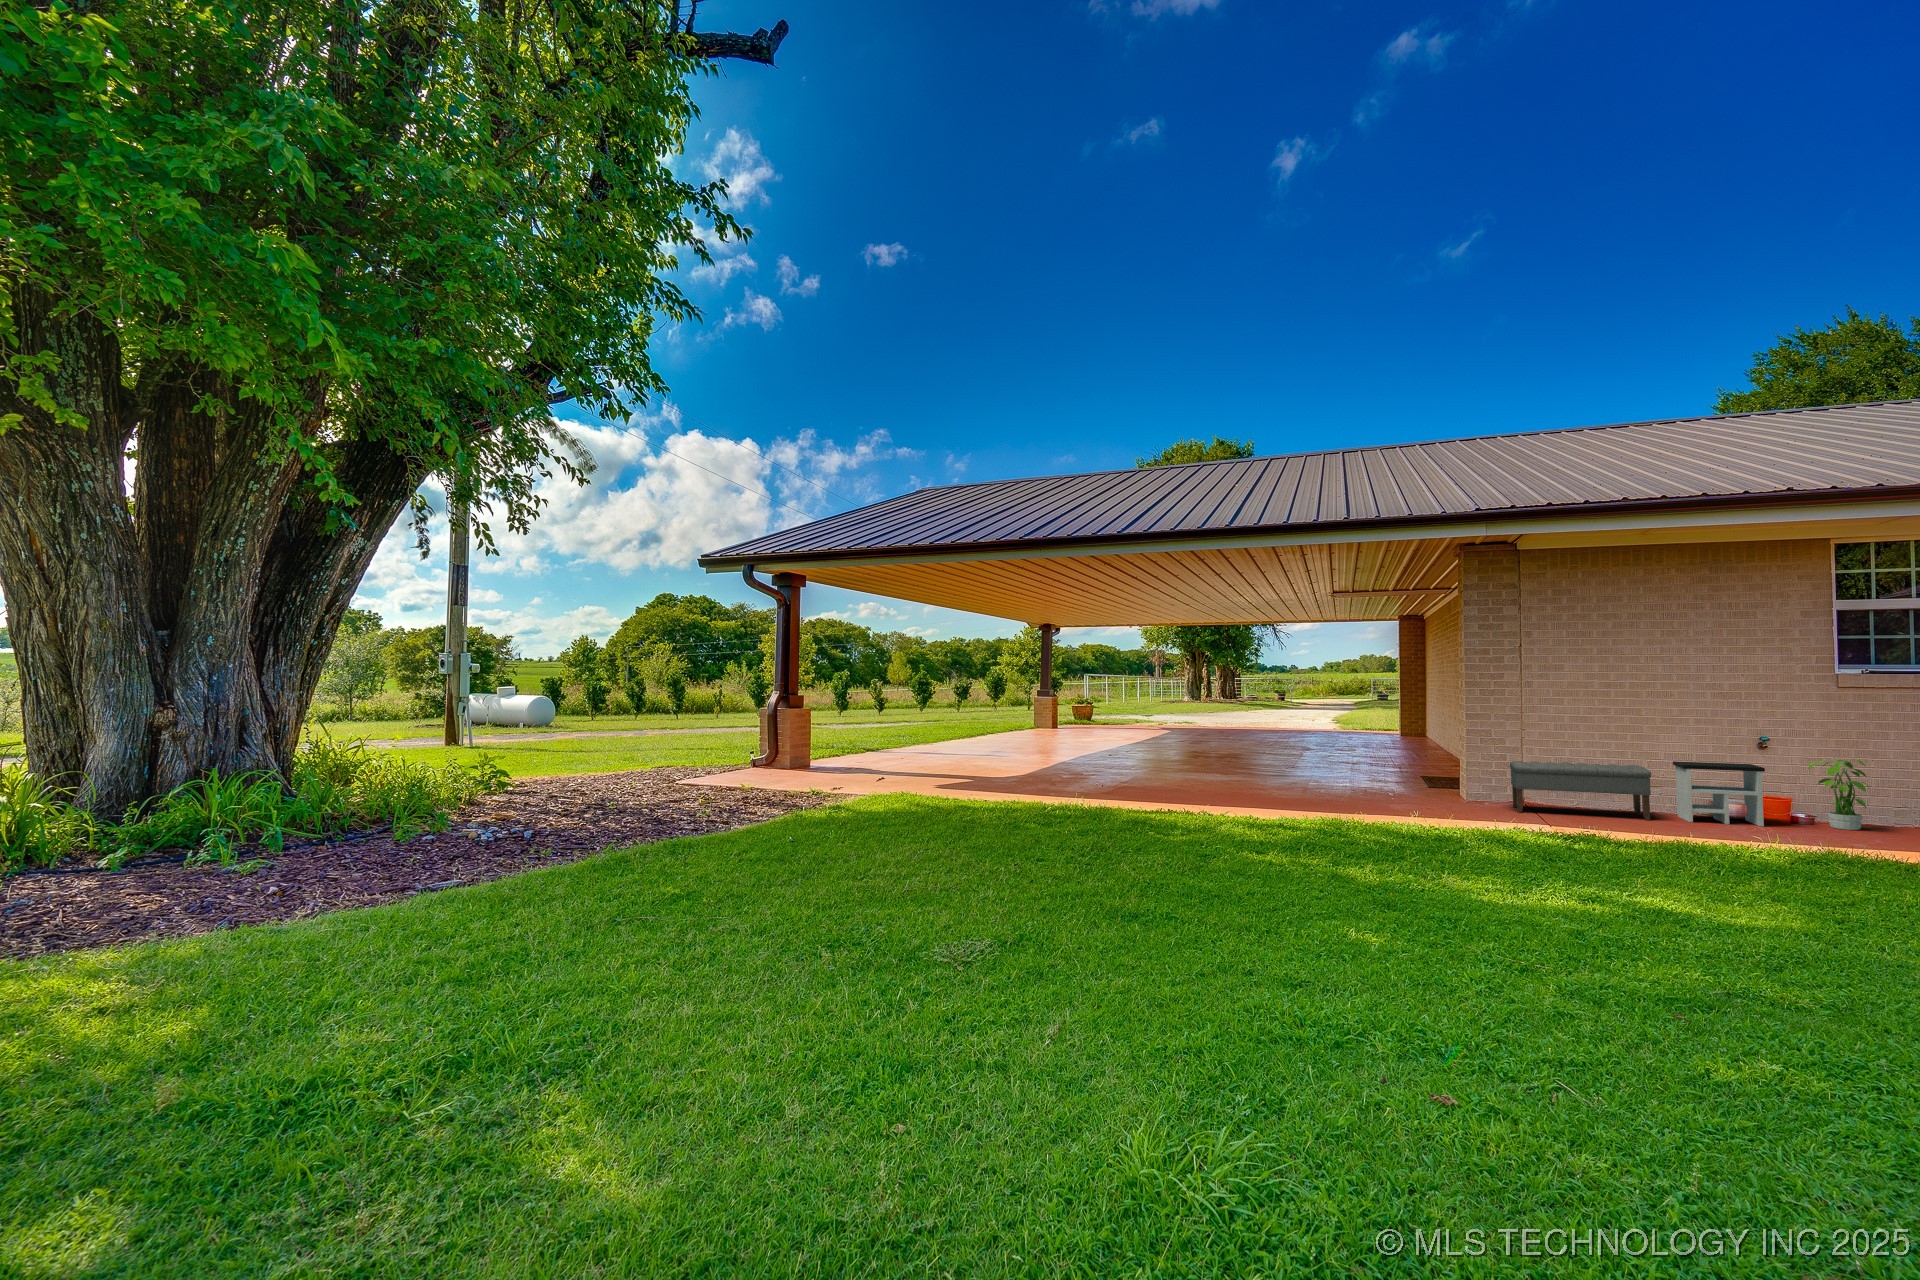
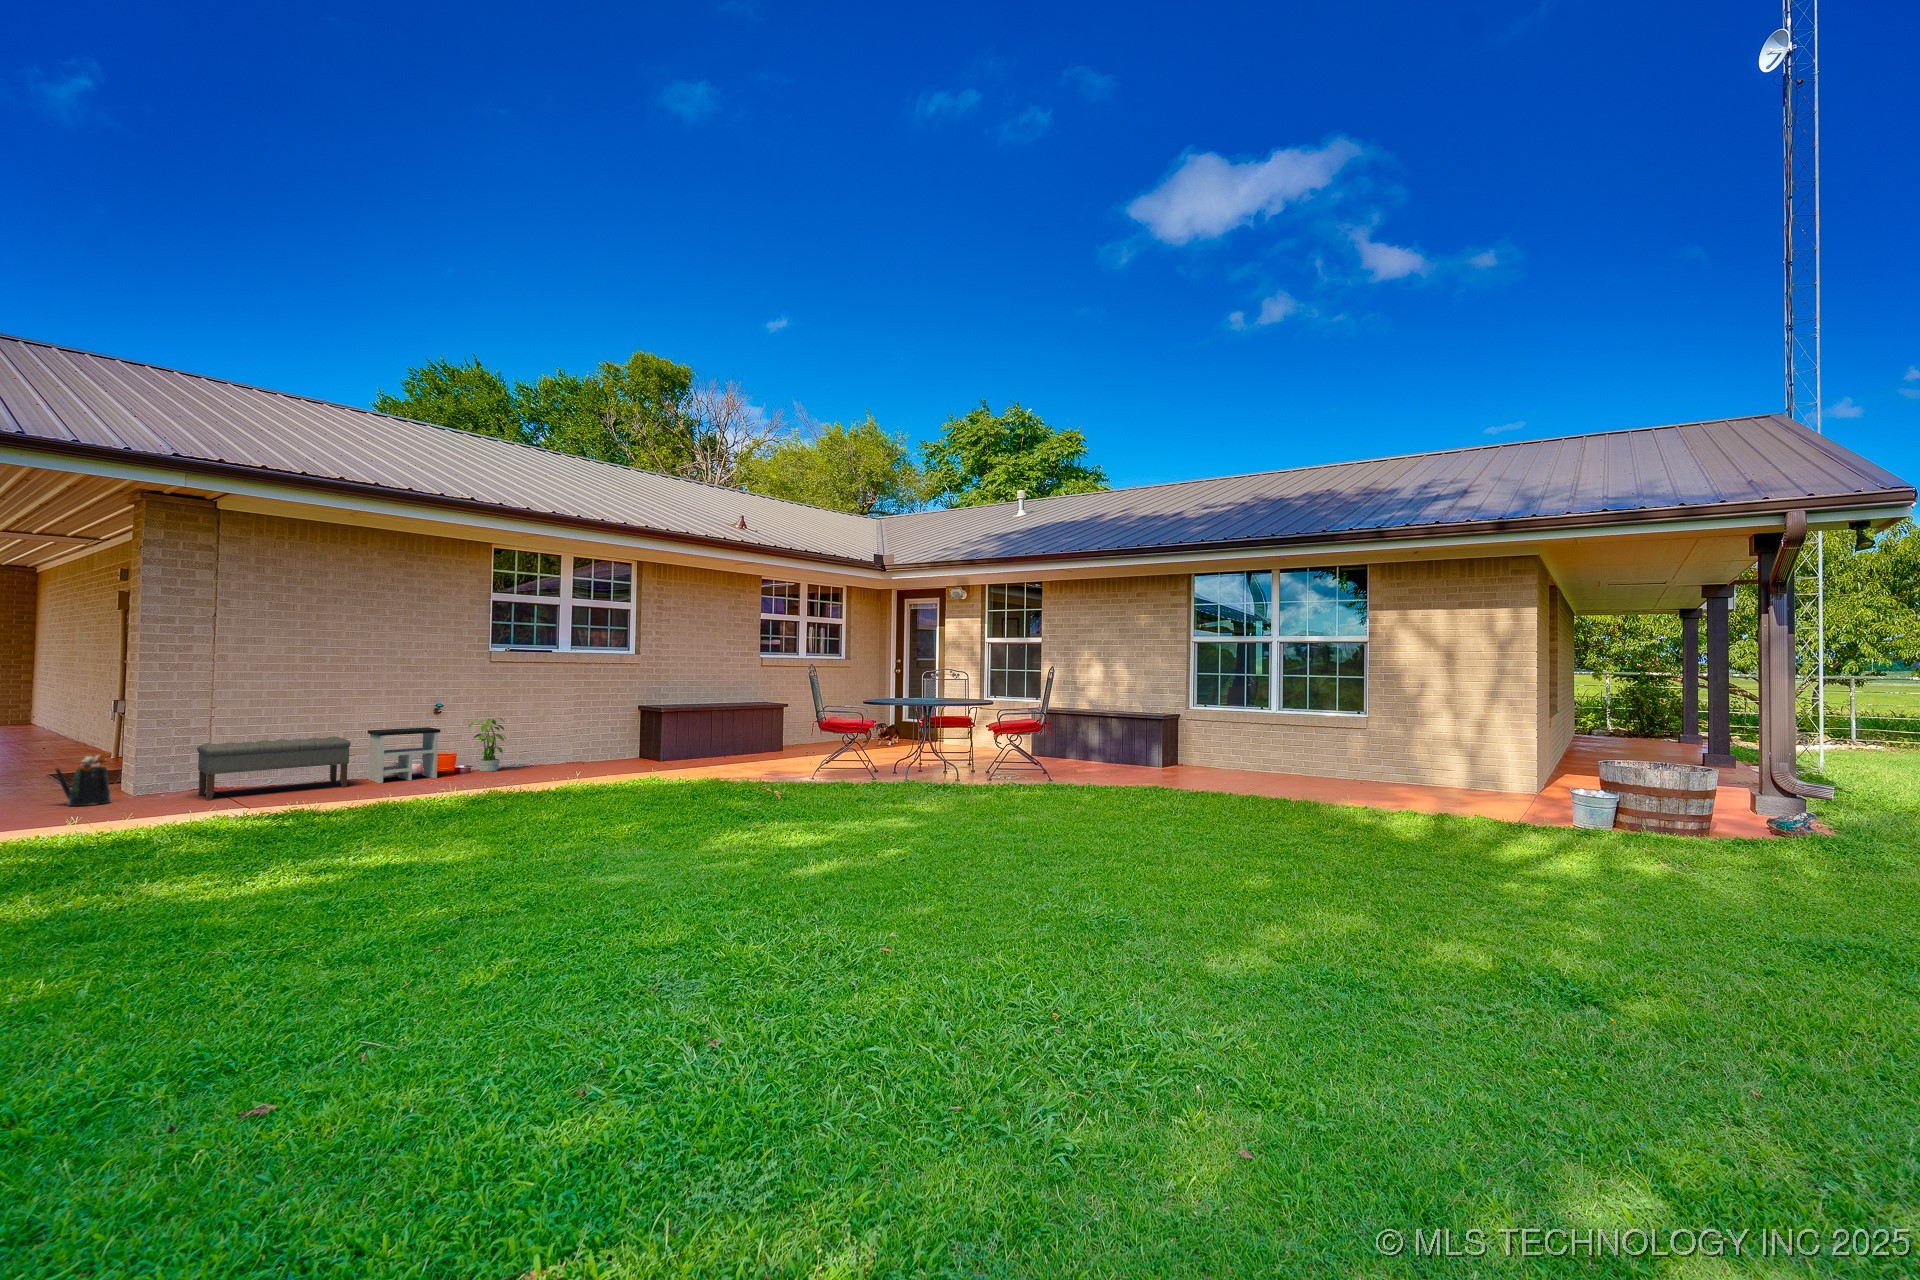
watering can: none [1414,759,1455,803] -> present [56,751,120,806]

